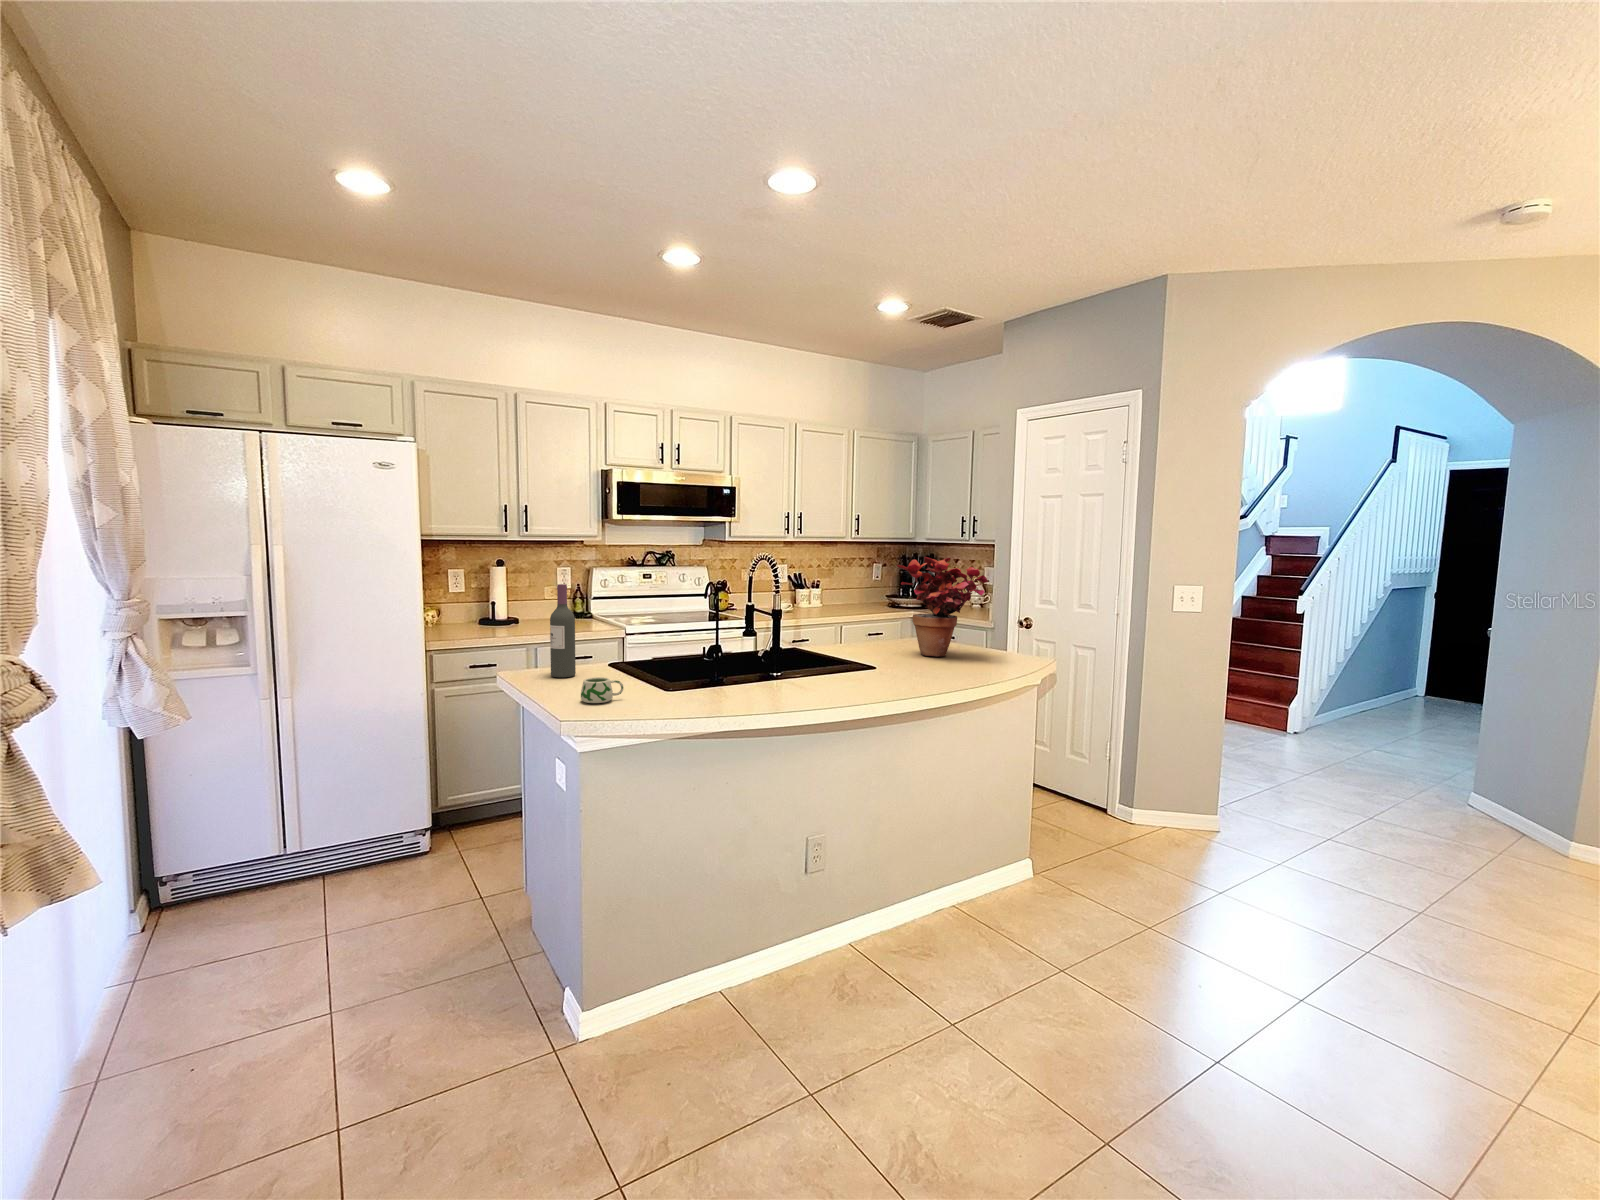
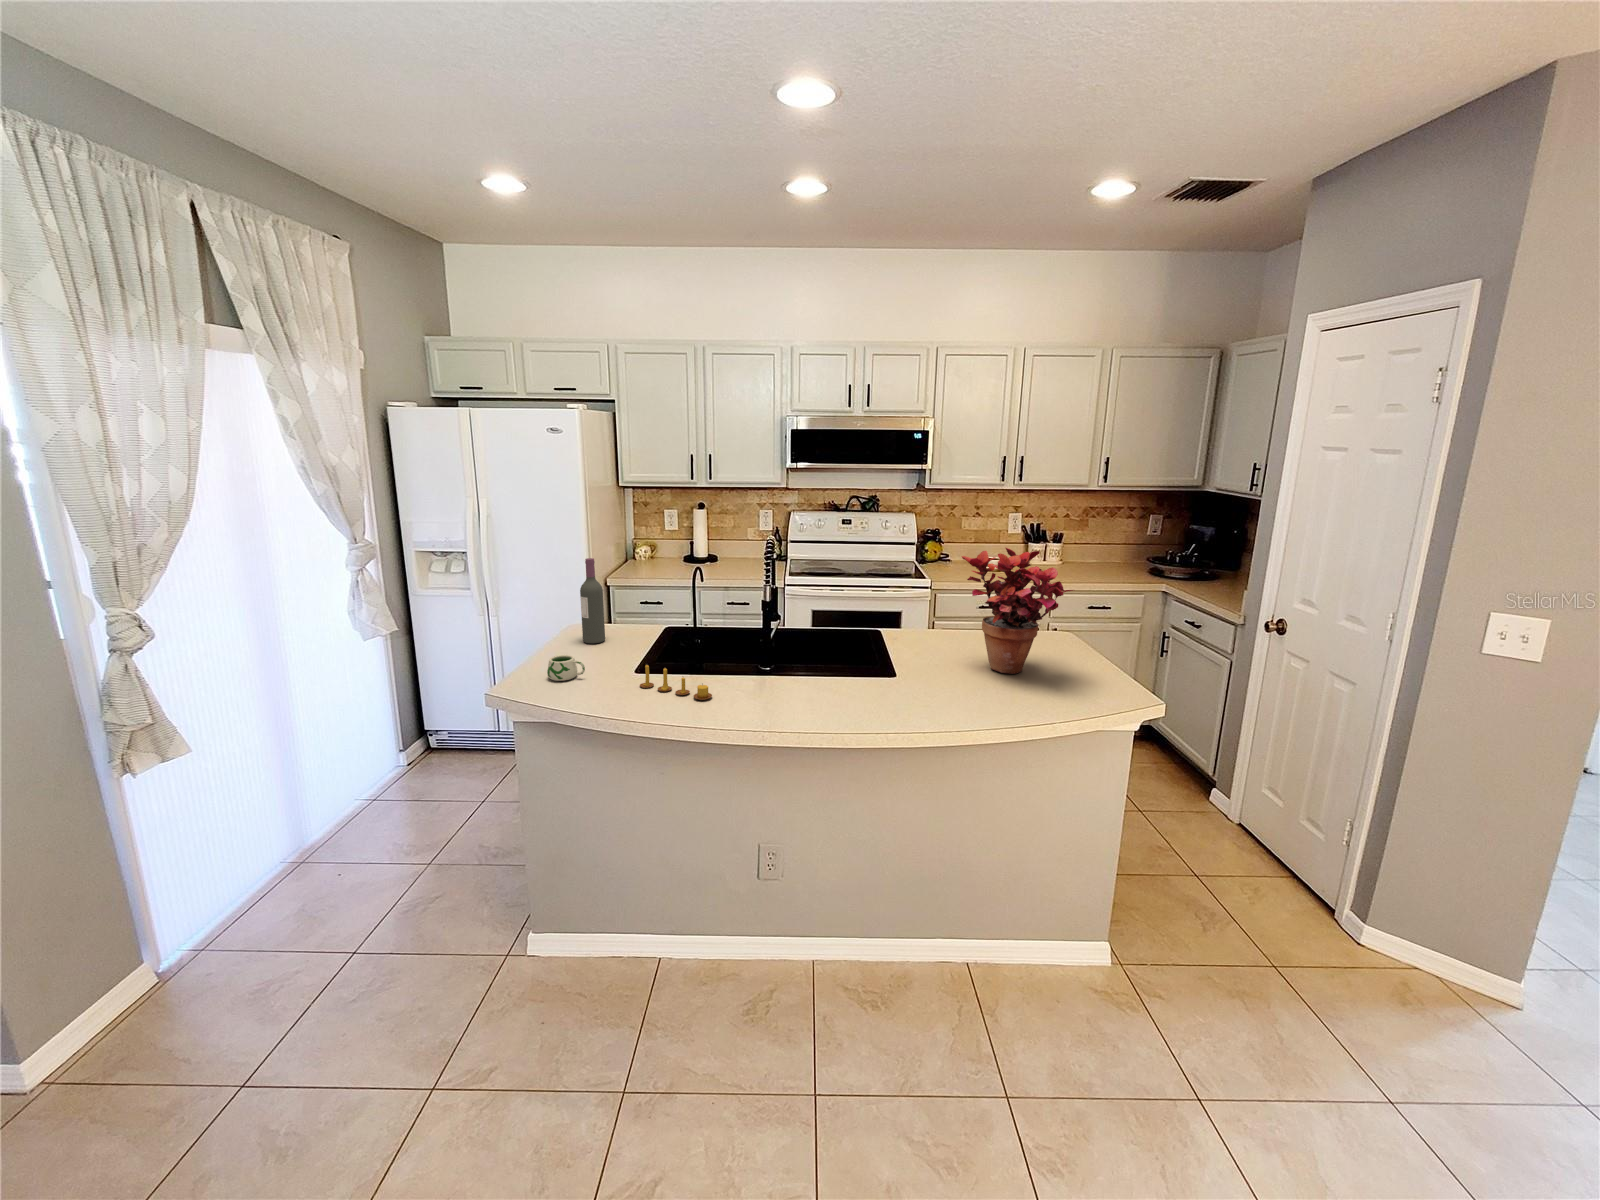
candle: none [687,671,770,697] -> present [640,665,712,700]

